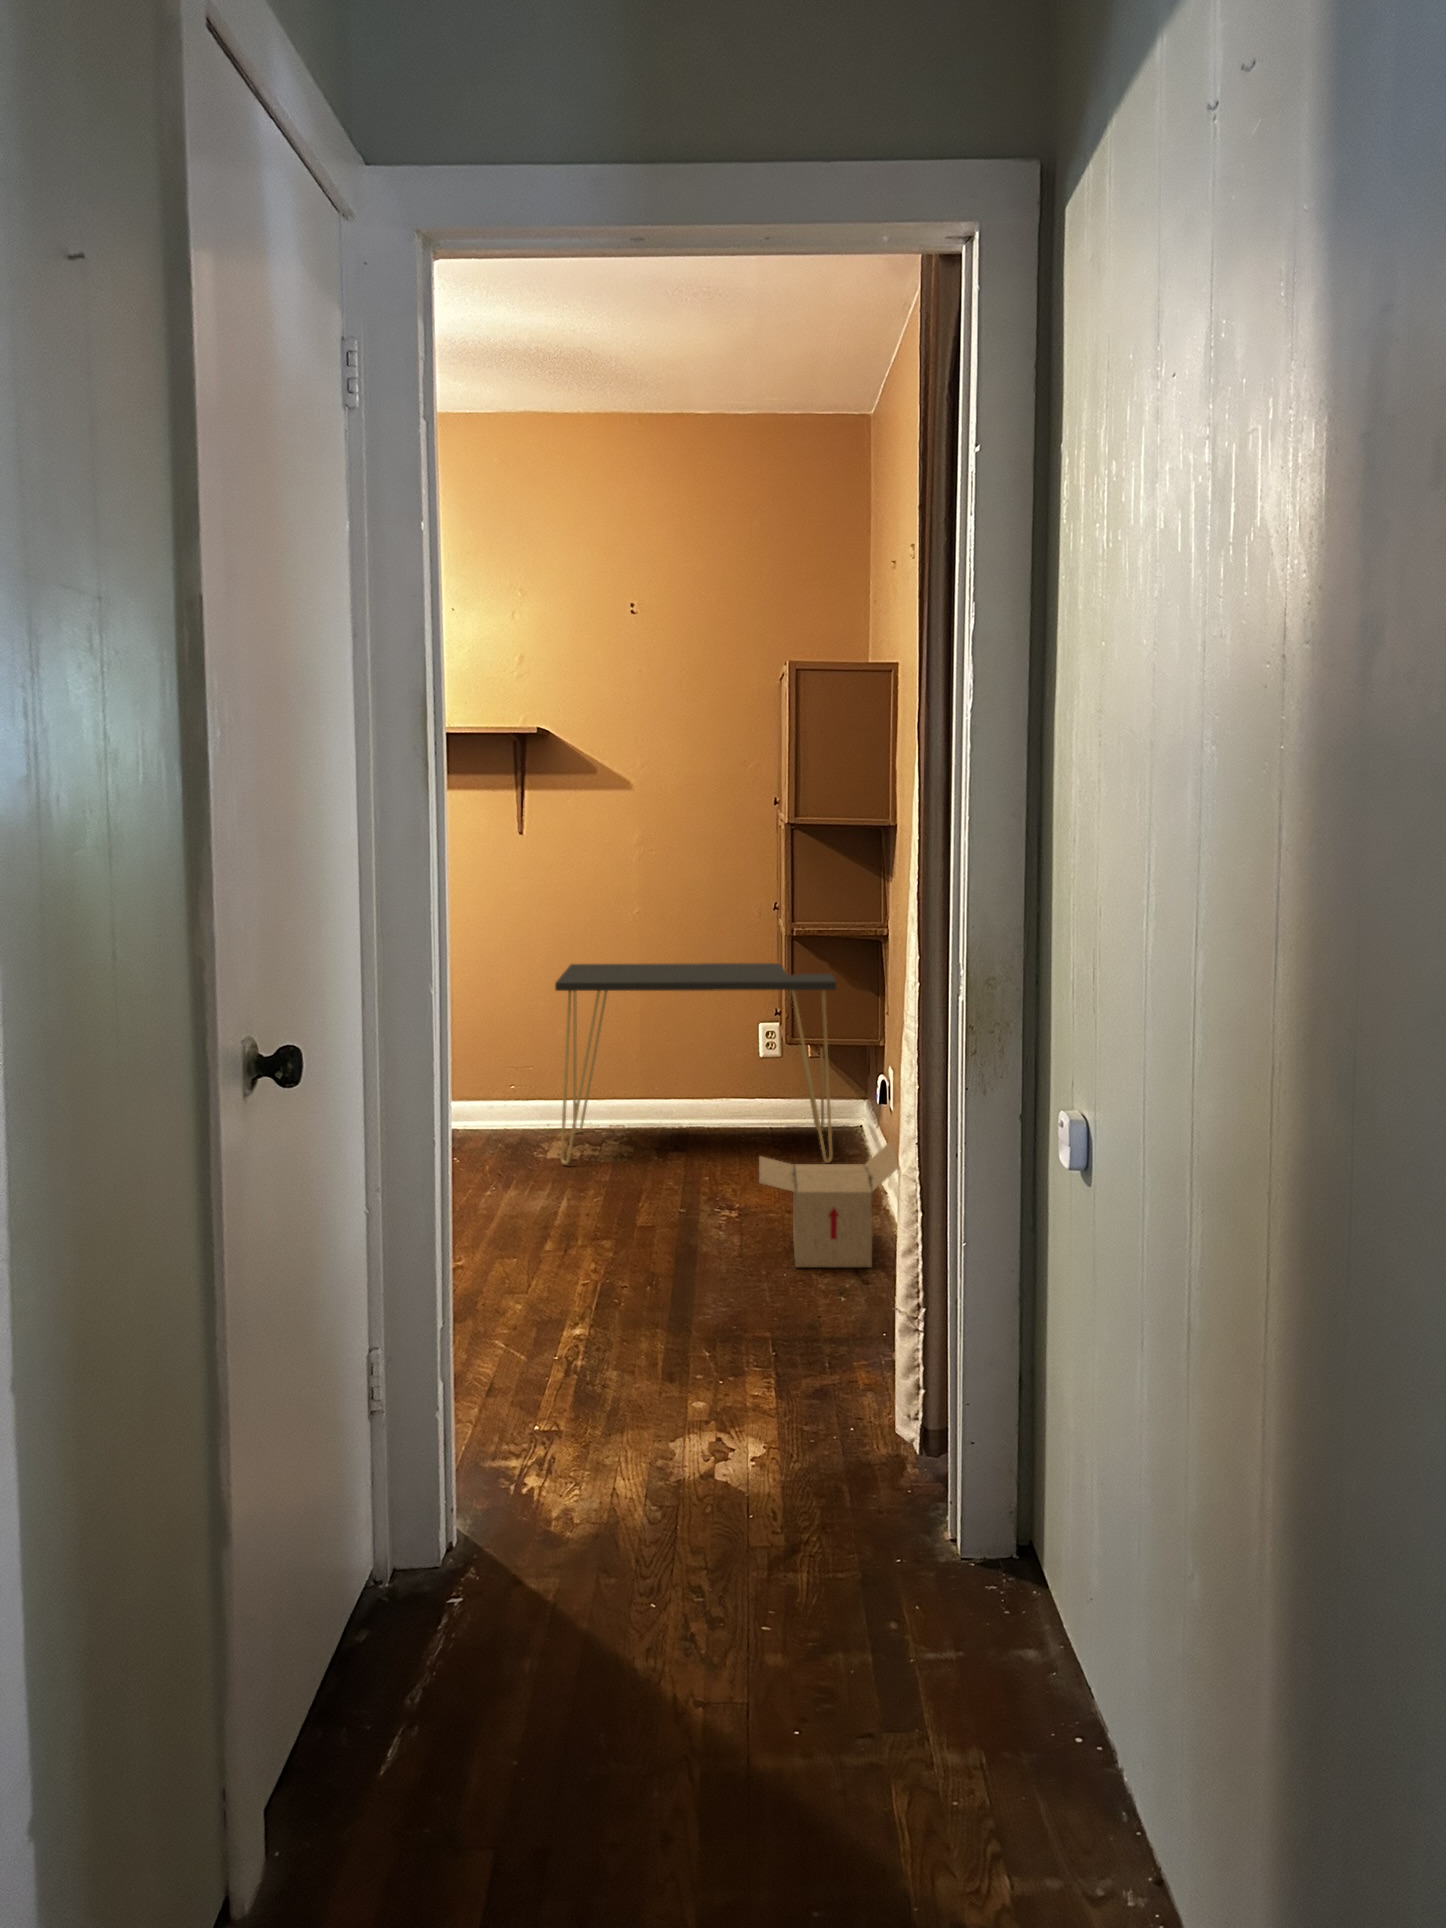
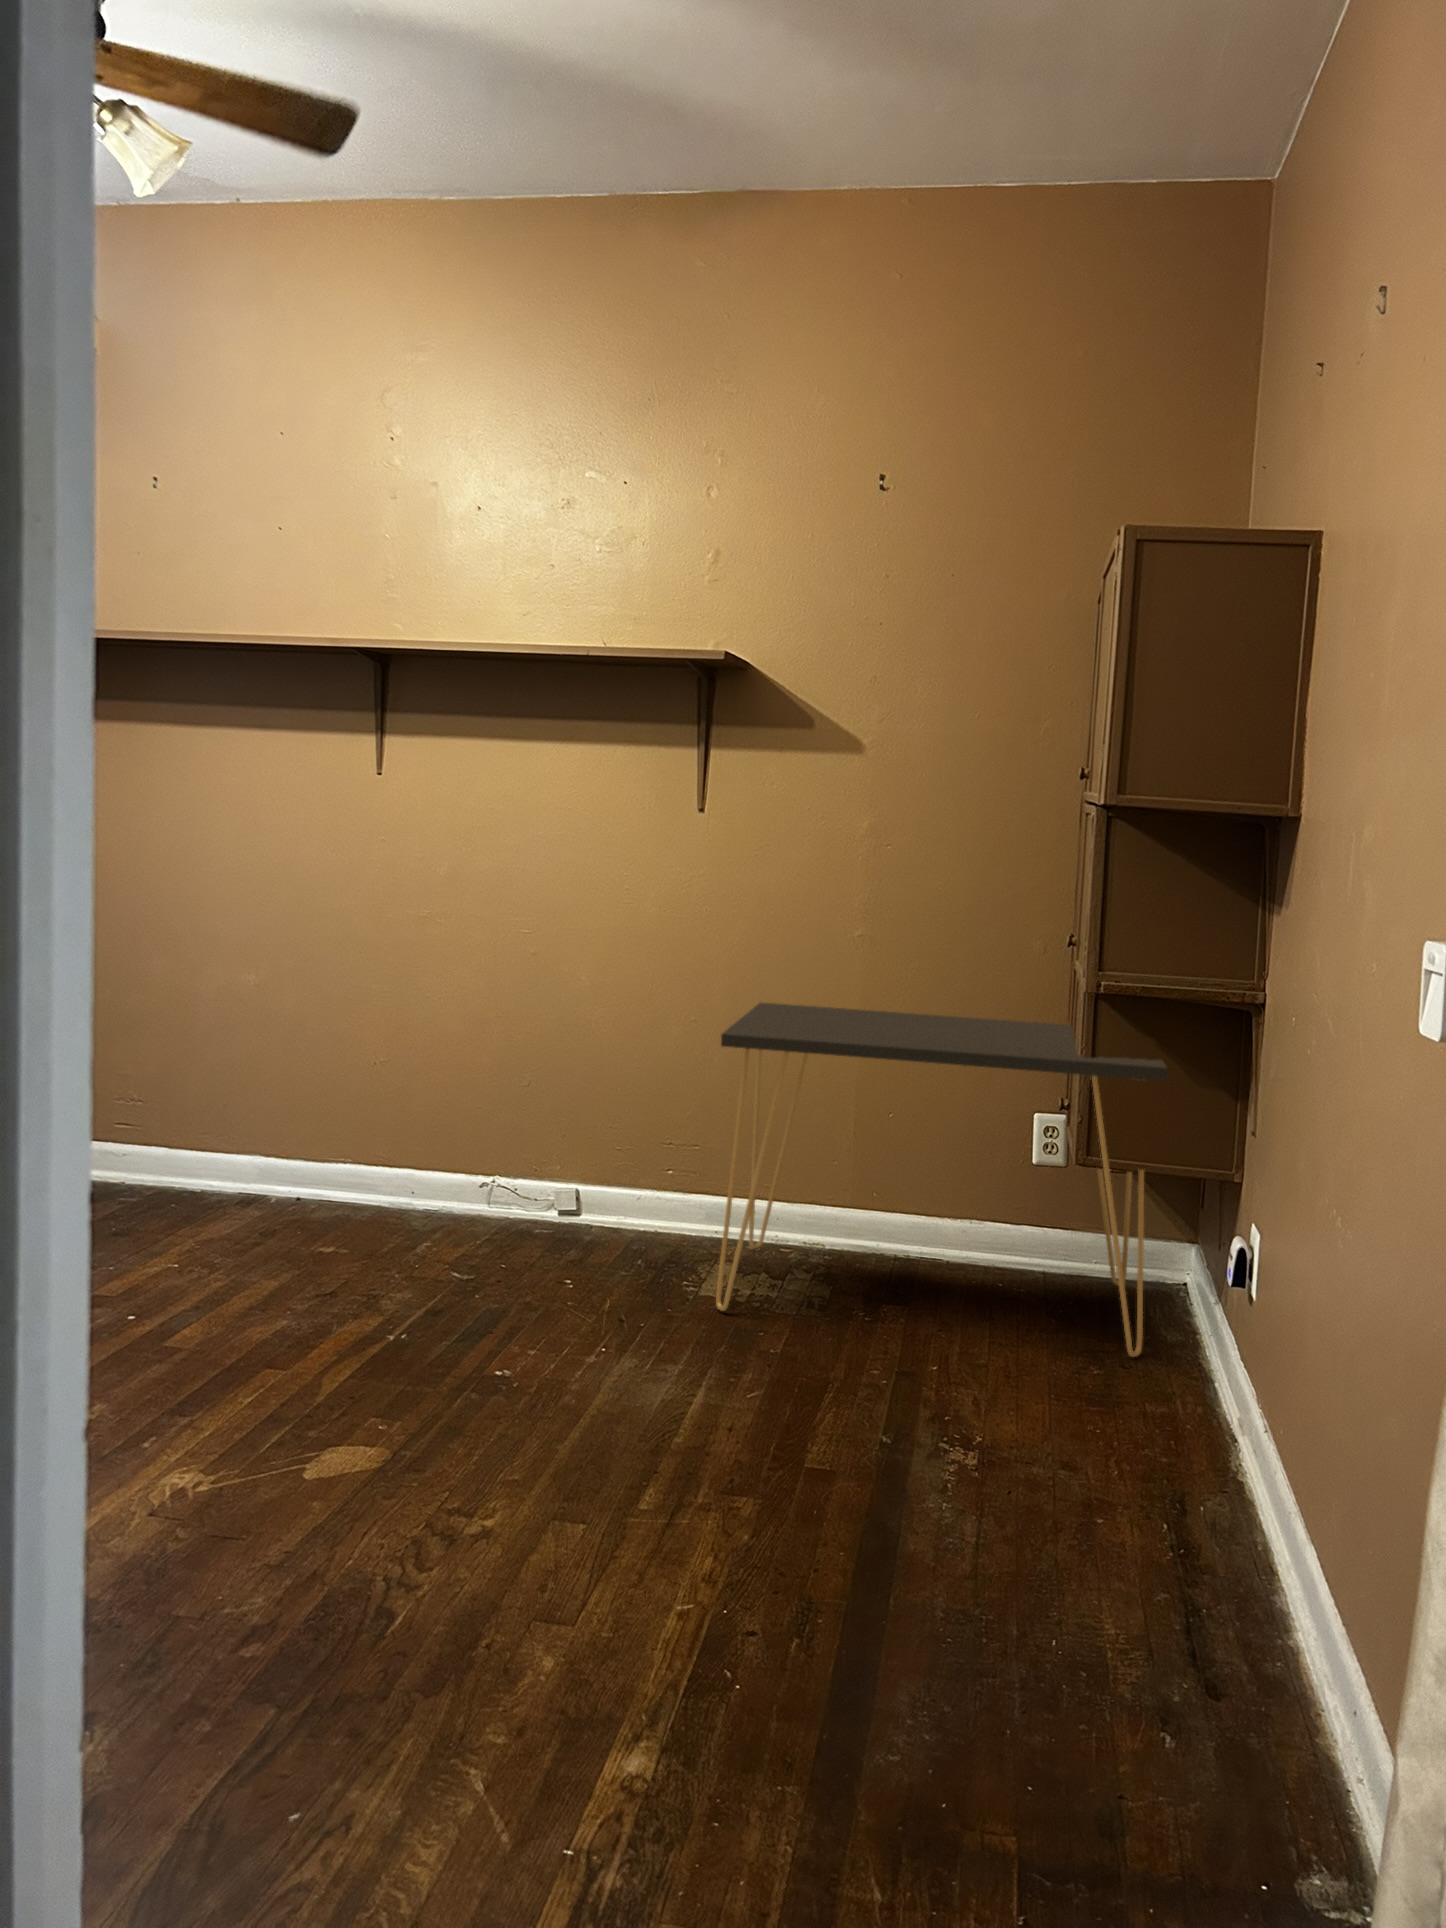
cardboard box: present [759,1141,897,1268] -> none [1021,1383,1306,1655]

